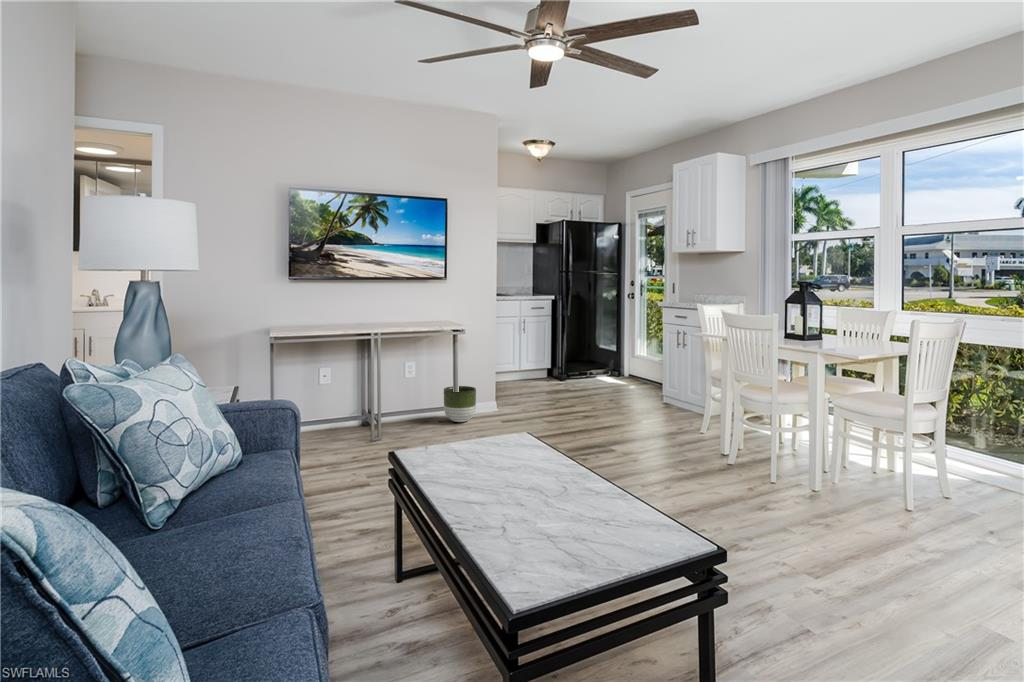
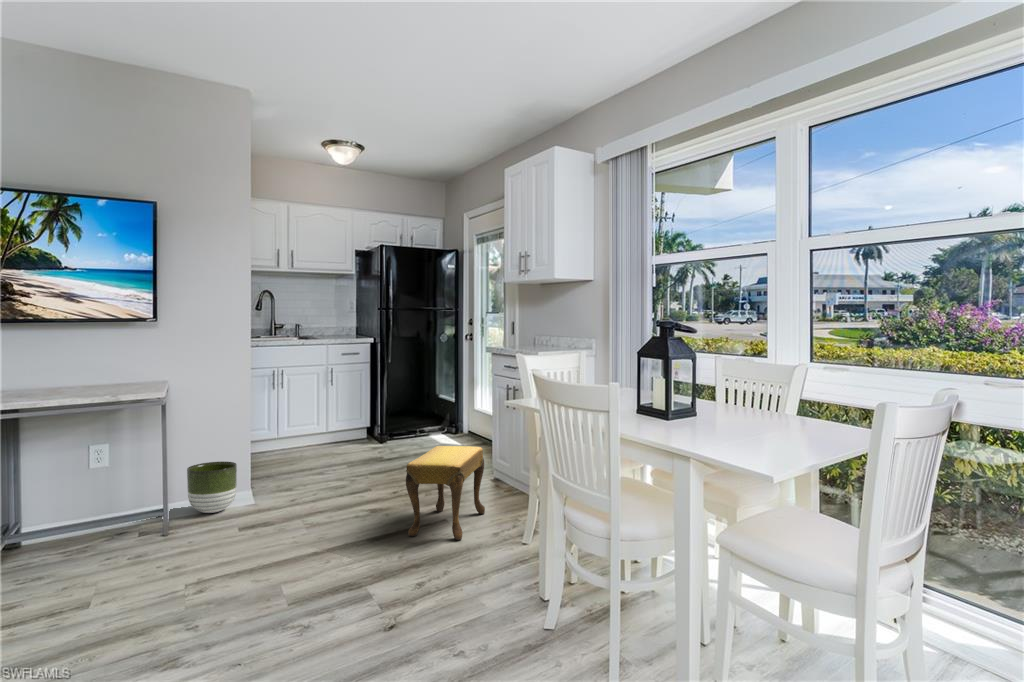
footstool: none [611,381,666,451] -> present [406,446,485,540]

